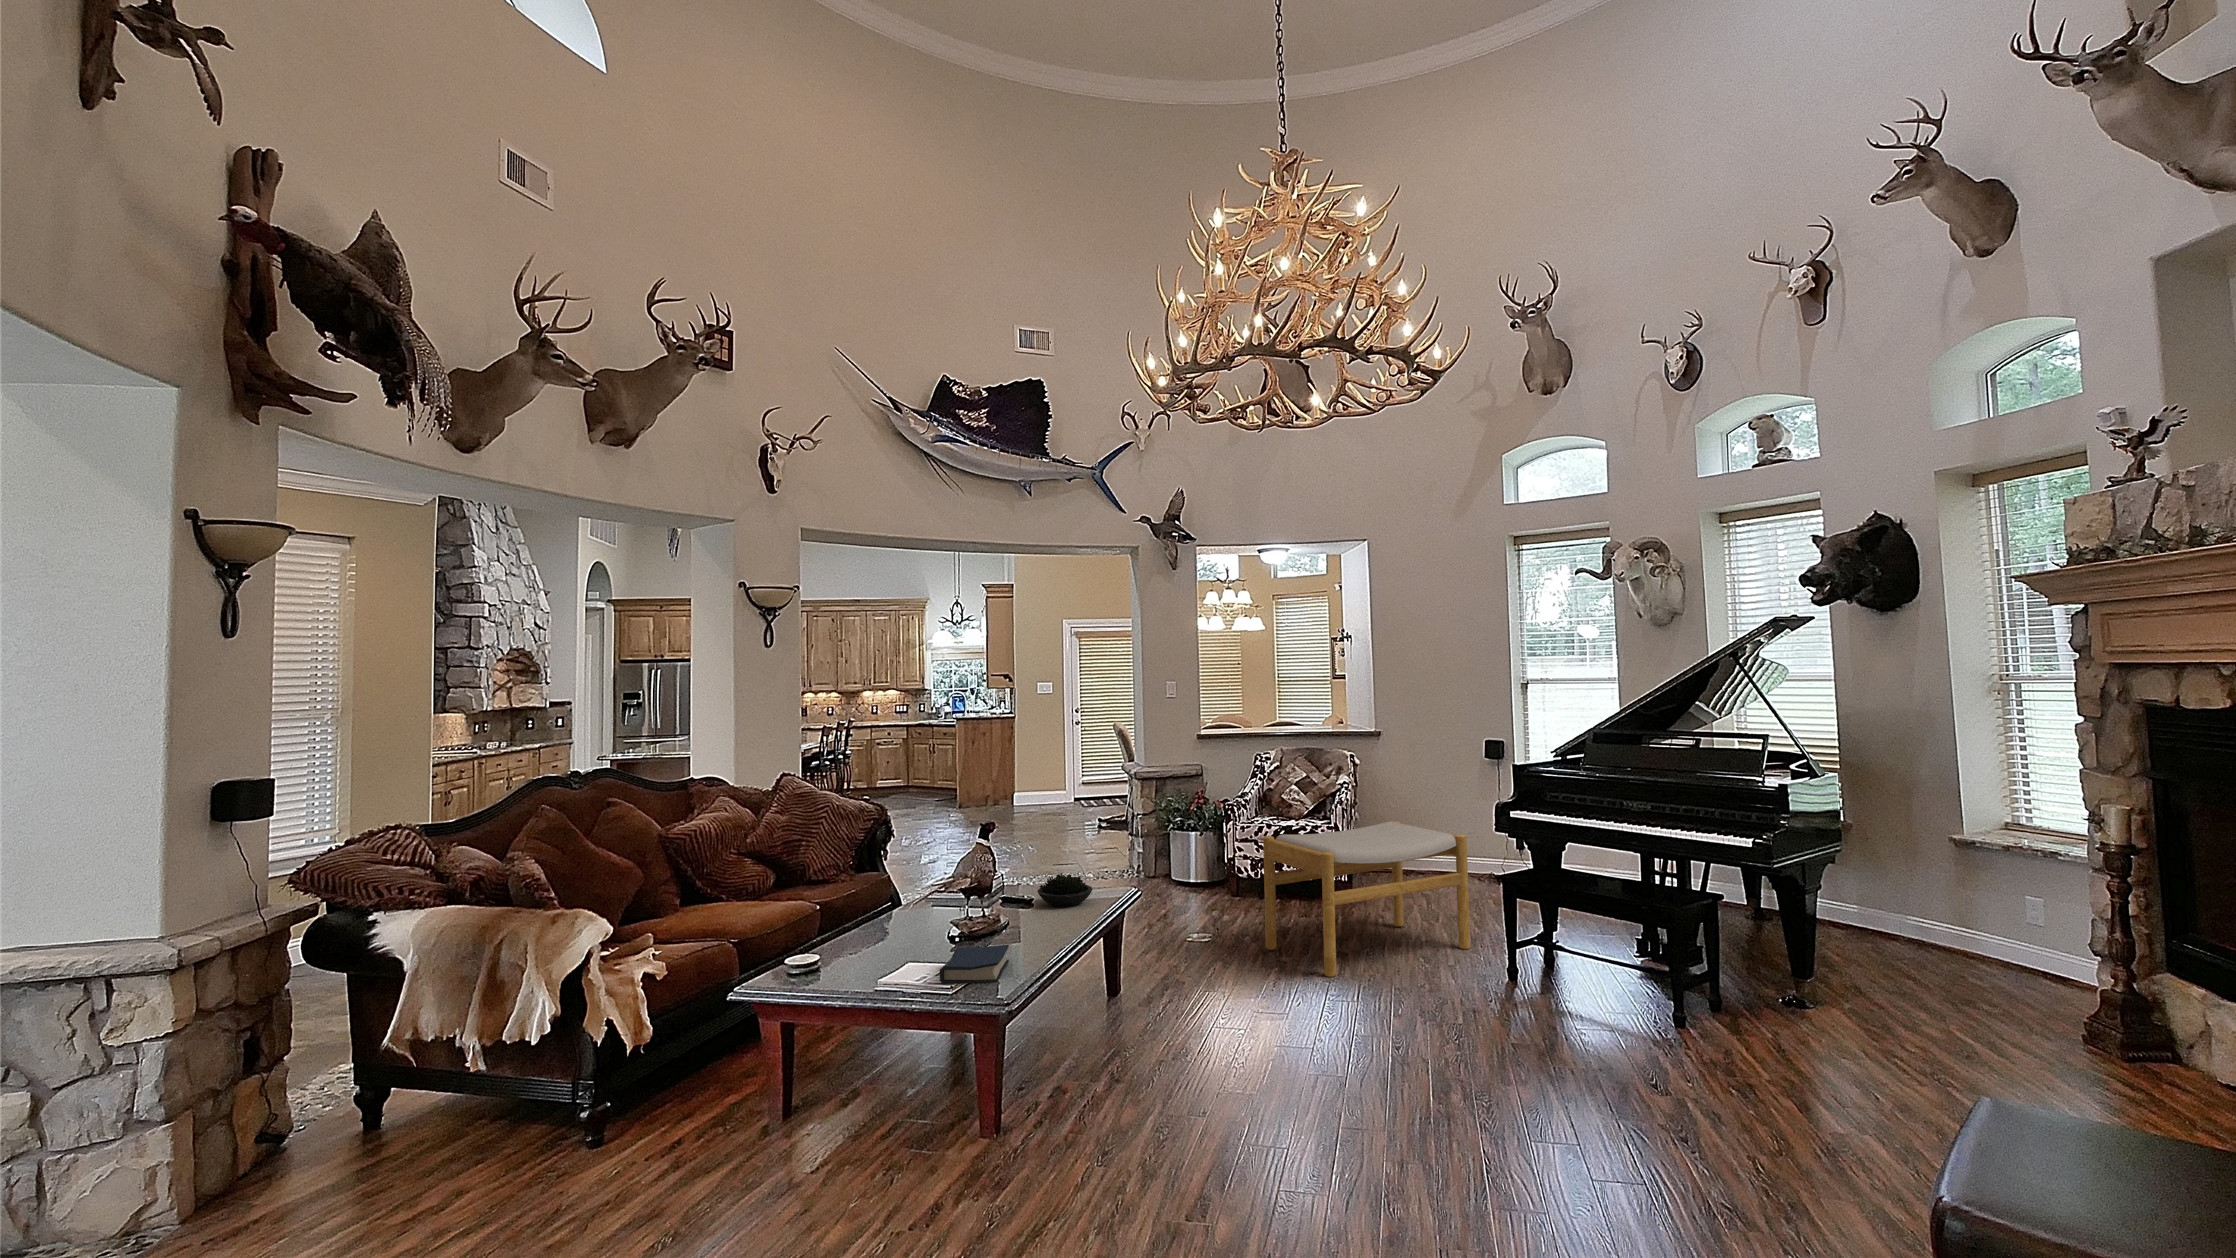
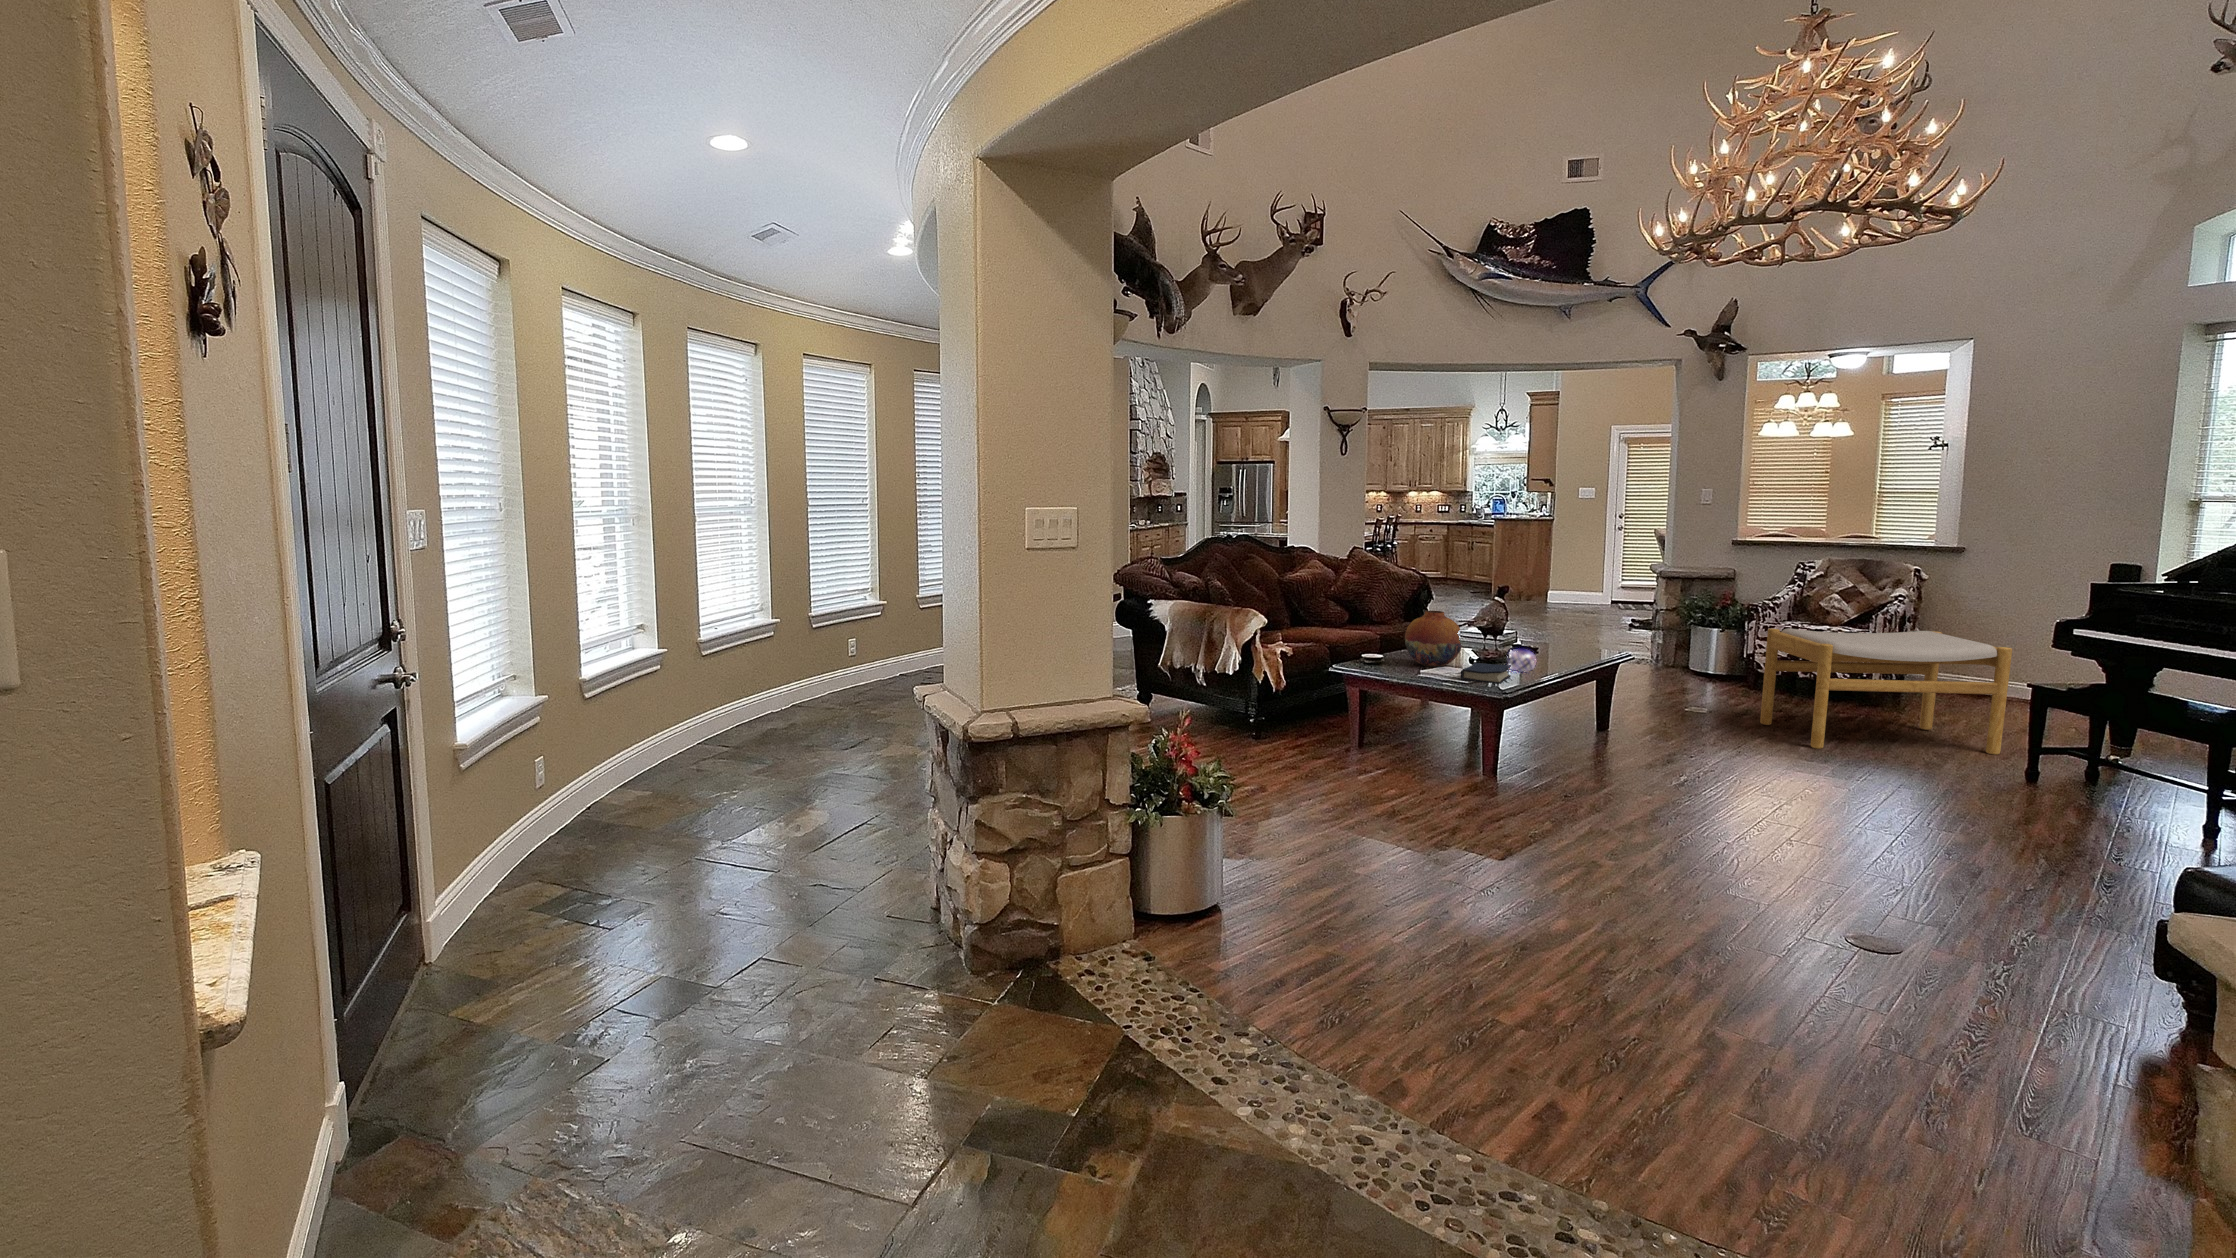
vase: none [854,870,939,960] -> present [1405,611,1462,667]
succulent plant: present [1037,873,1093,907] -> none [1543,633,1590,658]
decorative orb: none [999,912,1039,948] -> present [1507,648,1536,672]

